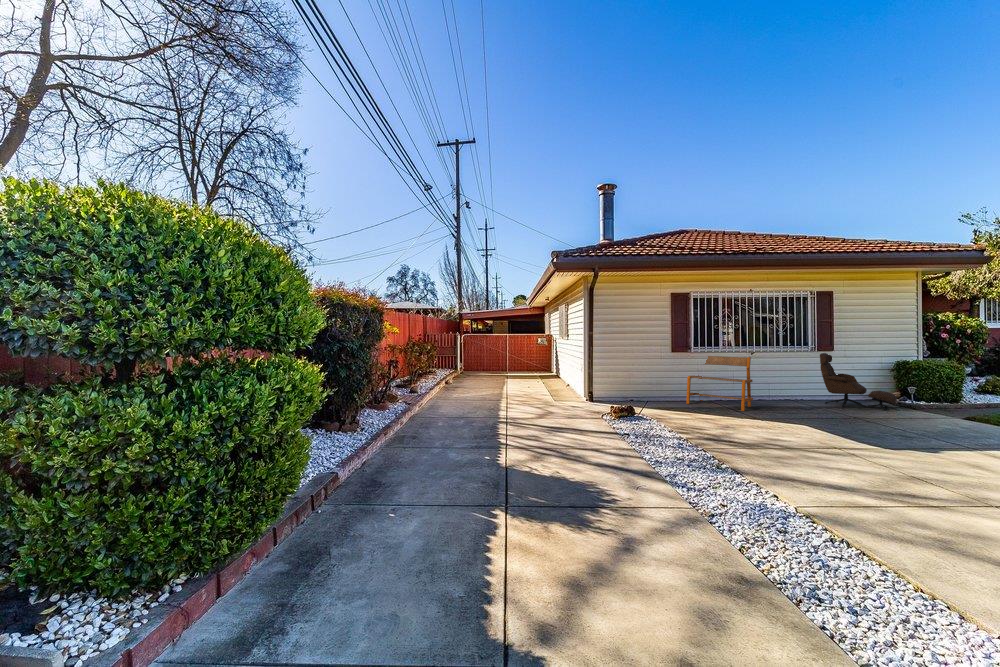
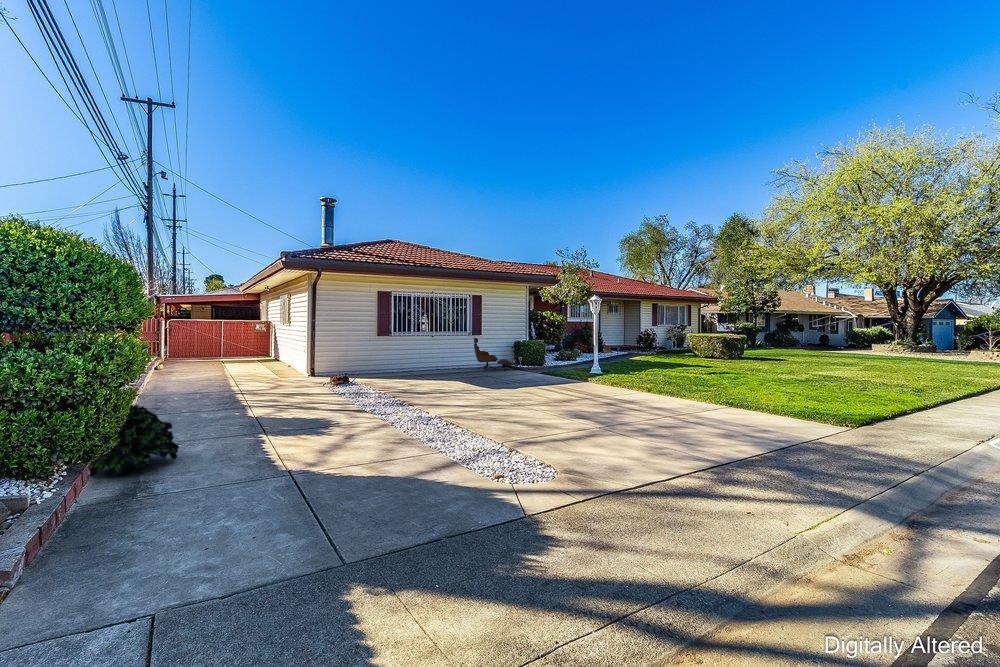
bench: present [686,356,753,411] -> none [389,338,433,376]
potted plant: none [233,481,371,621] -> present [89,405,179,478]

